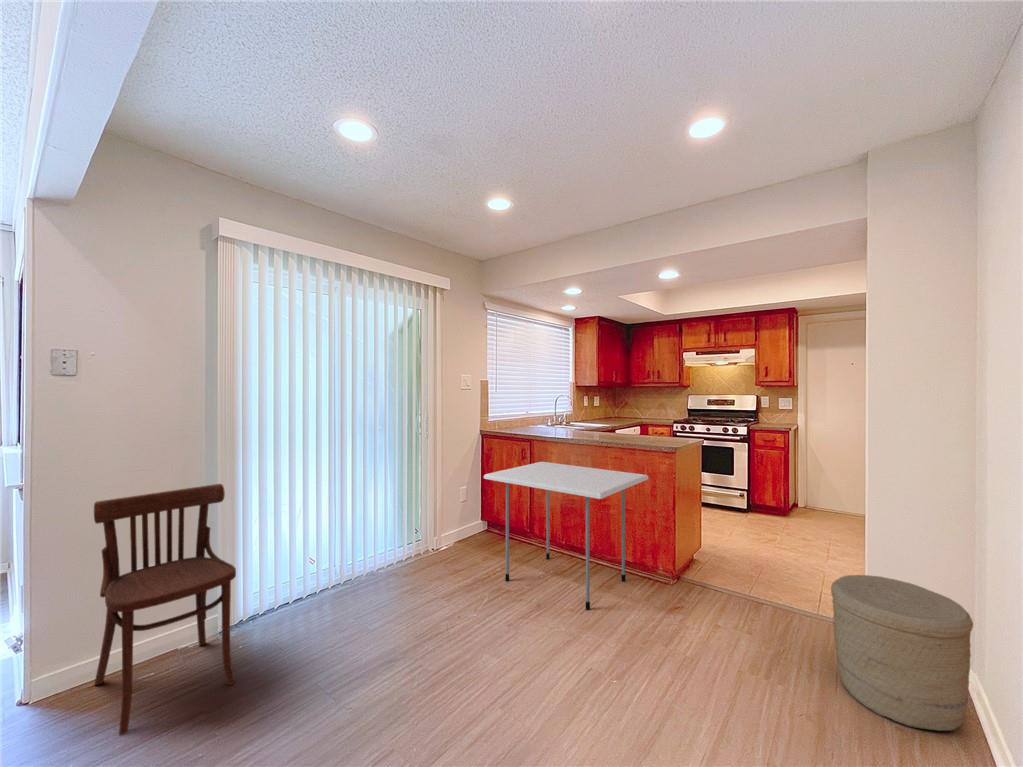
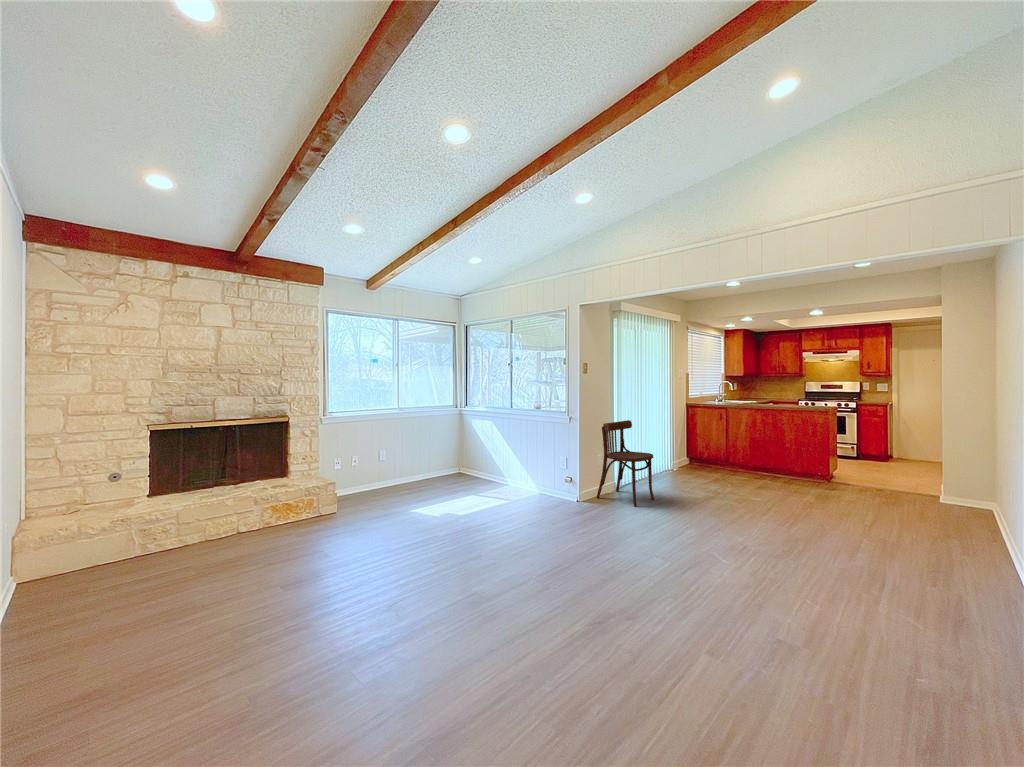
dining table: present [484,462,648,610] -> none [719,419,813,488]
woven basket: present [831,575,973,731] -> none [926,462,993,515]

